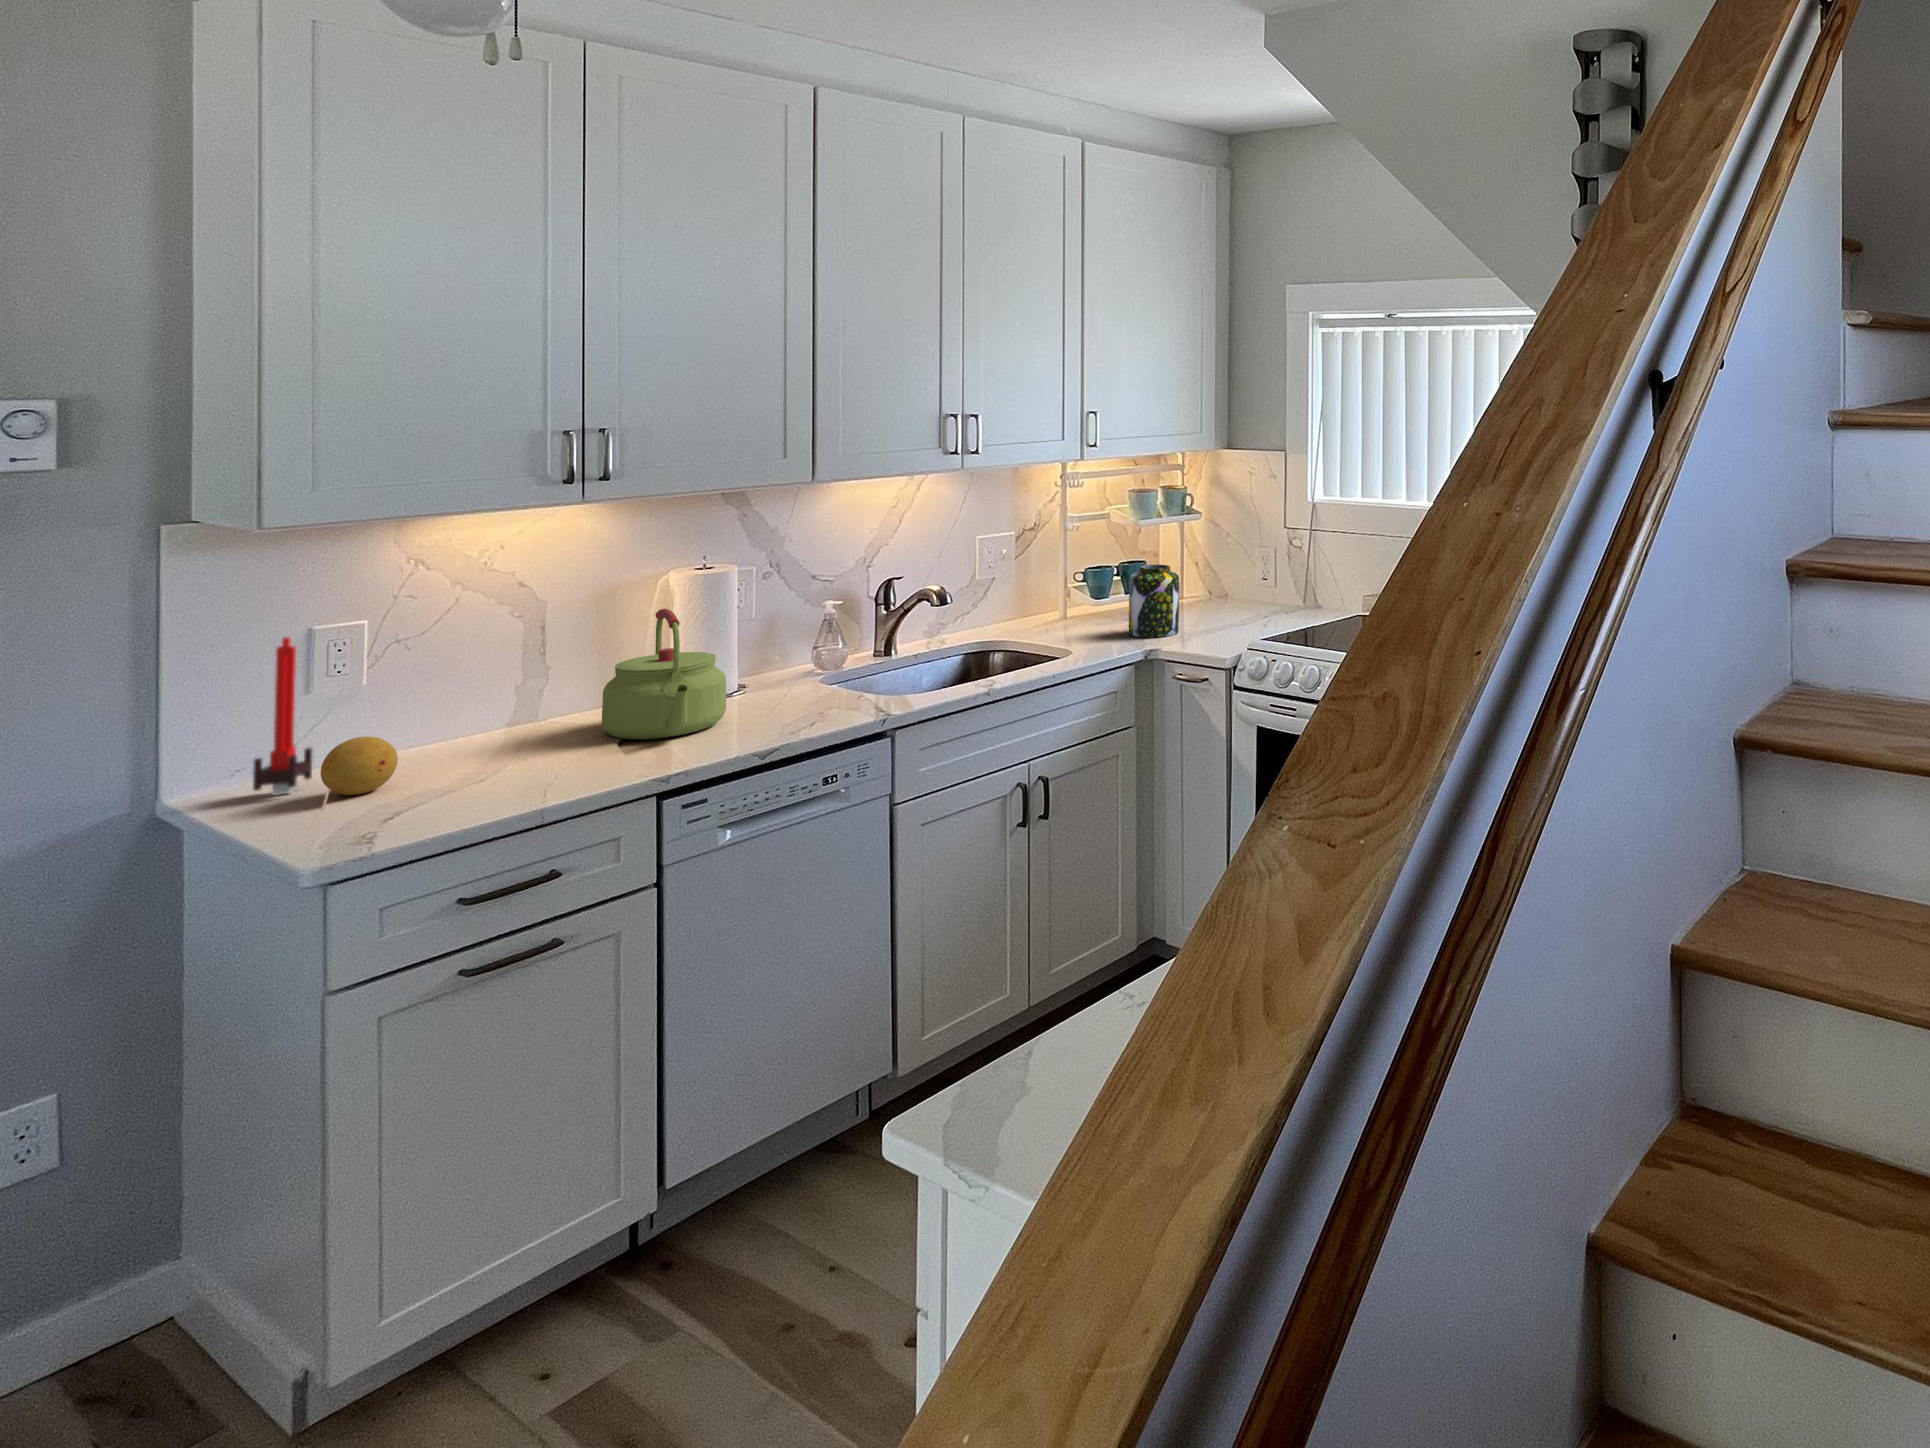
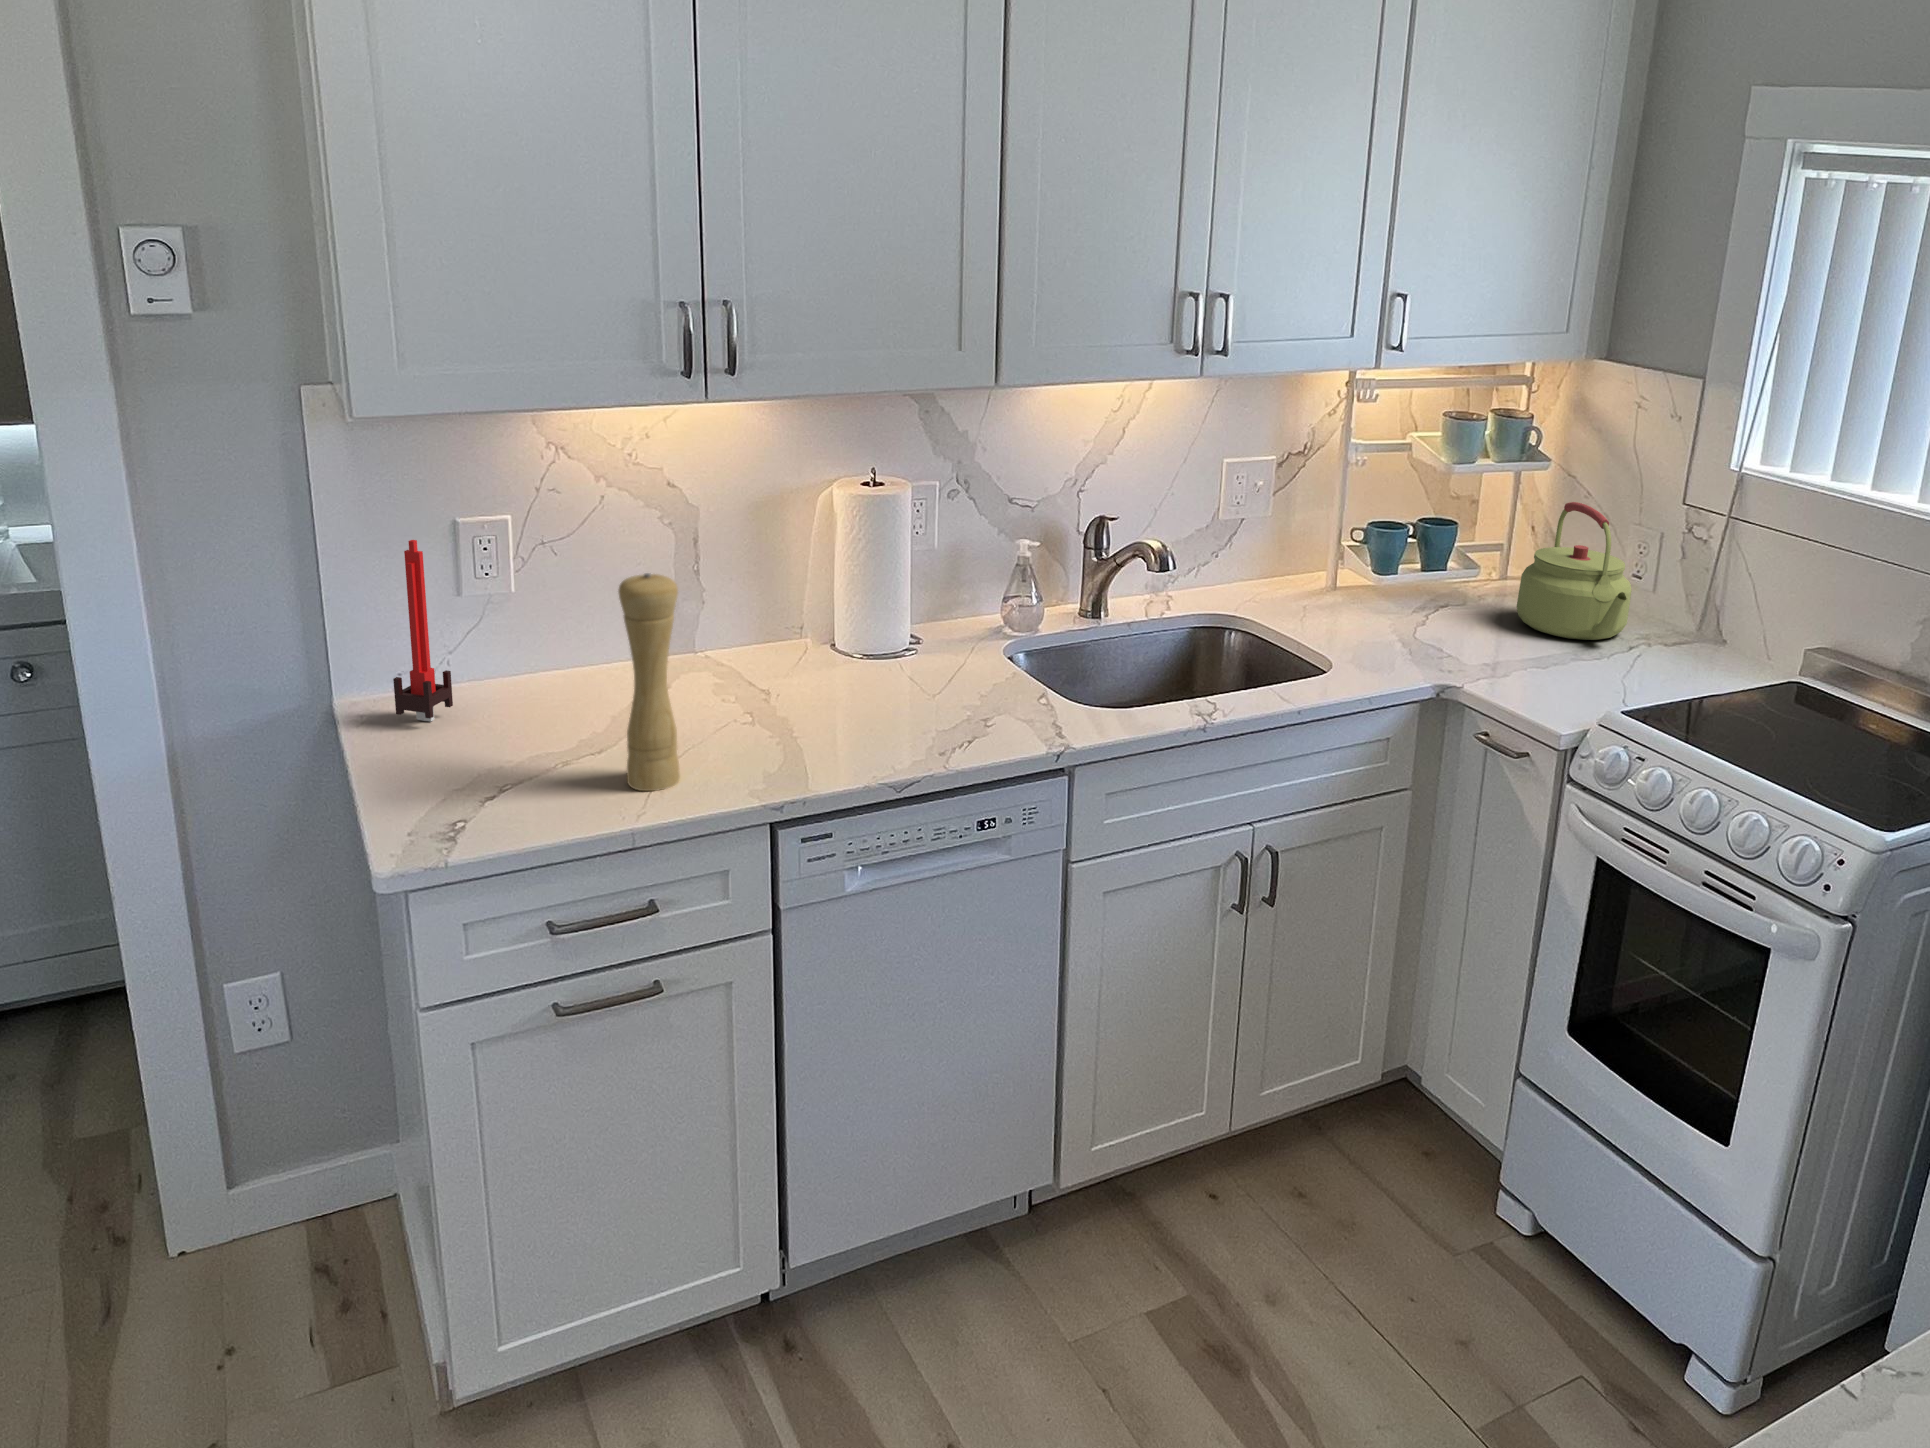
jar: present [1129,565,1179,637] -> none [1419,544,1502,660]
kettle: present [602,609,726,740] -> present [1517,502,1631,640]
pepper mill: none [525,618,579,788] -> present [619,573,680,791]
fruit: present [321,737,398,795] -> none [443,677,518,746]

